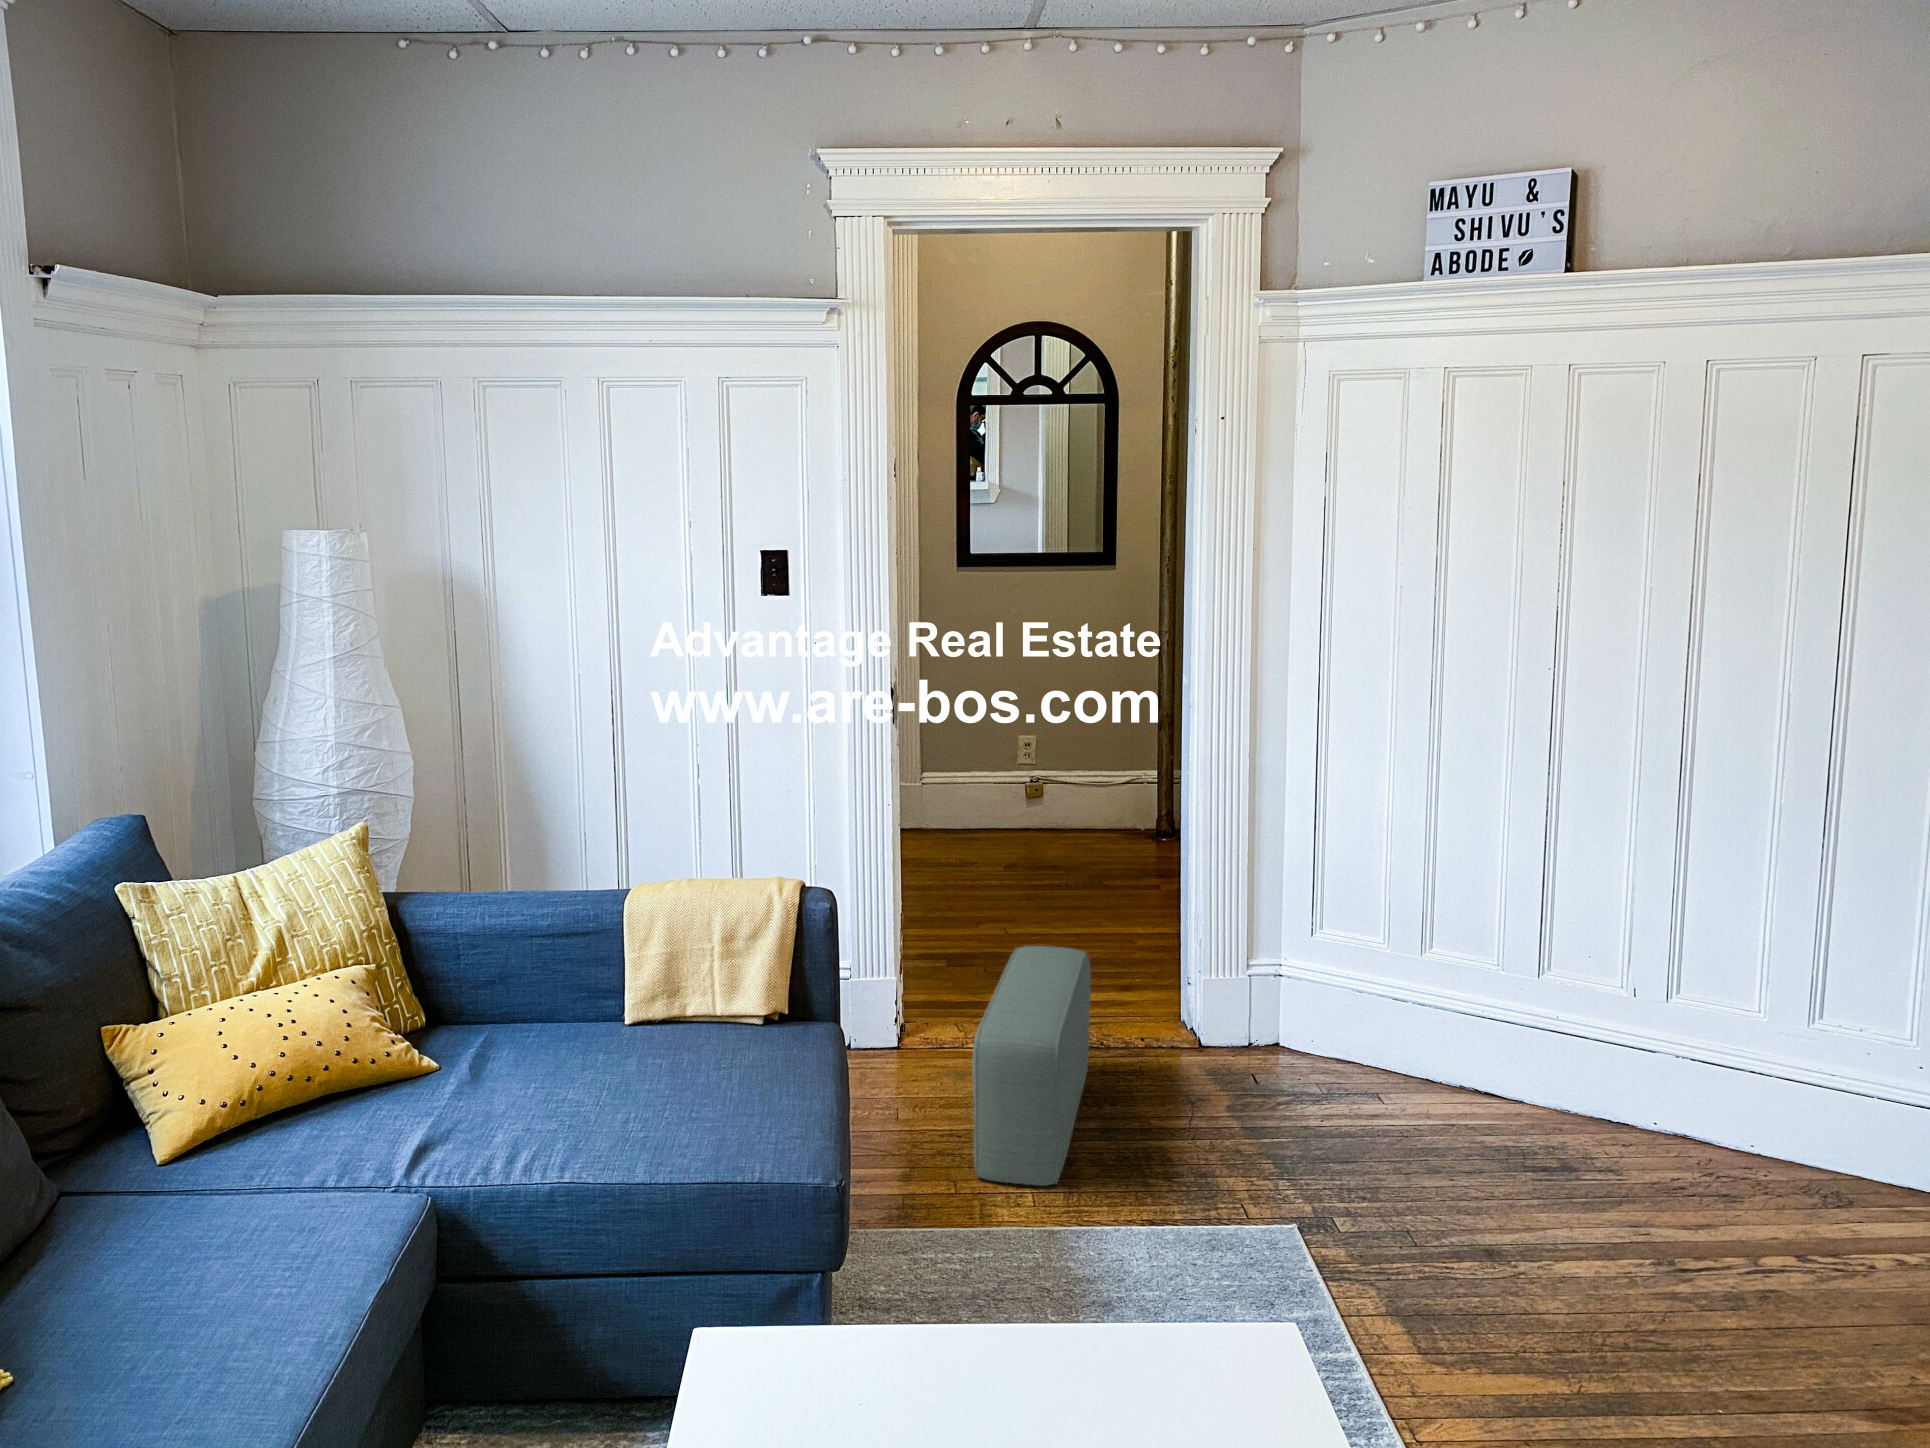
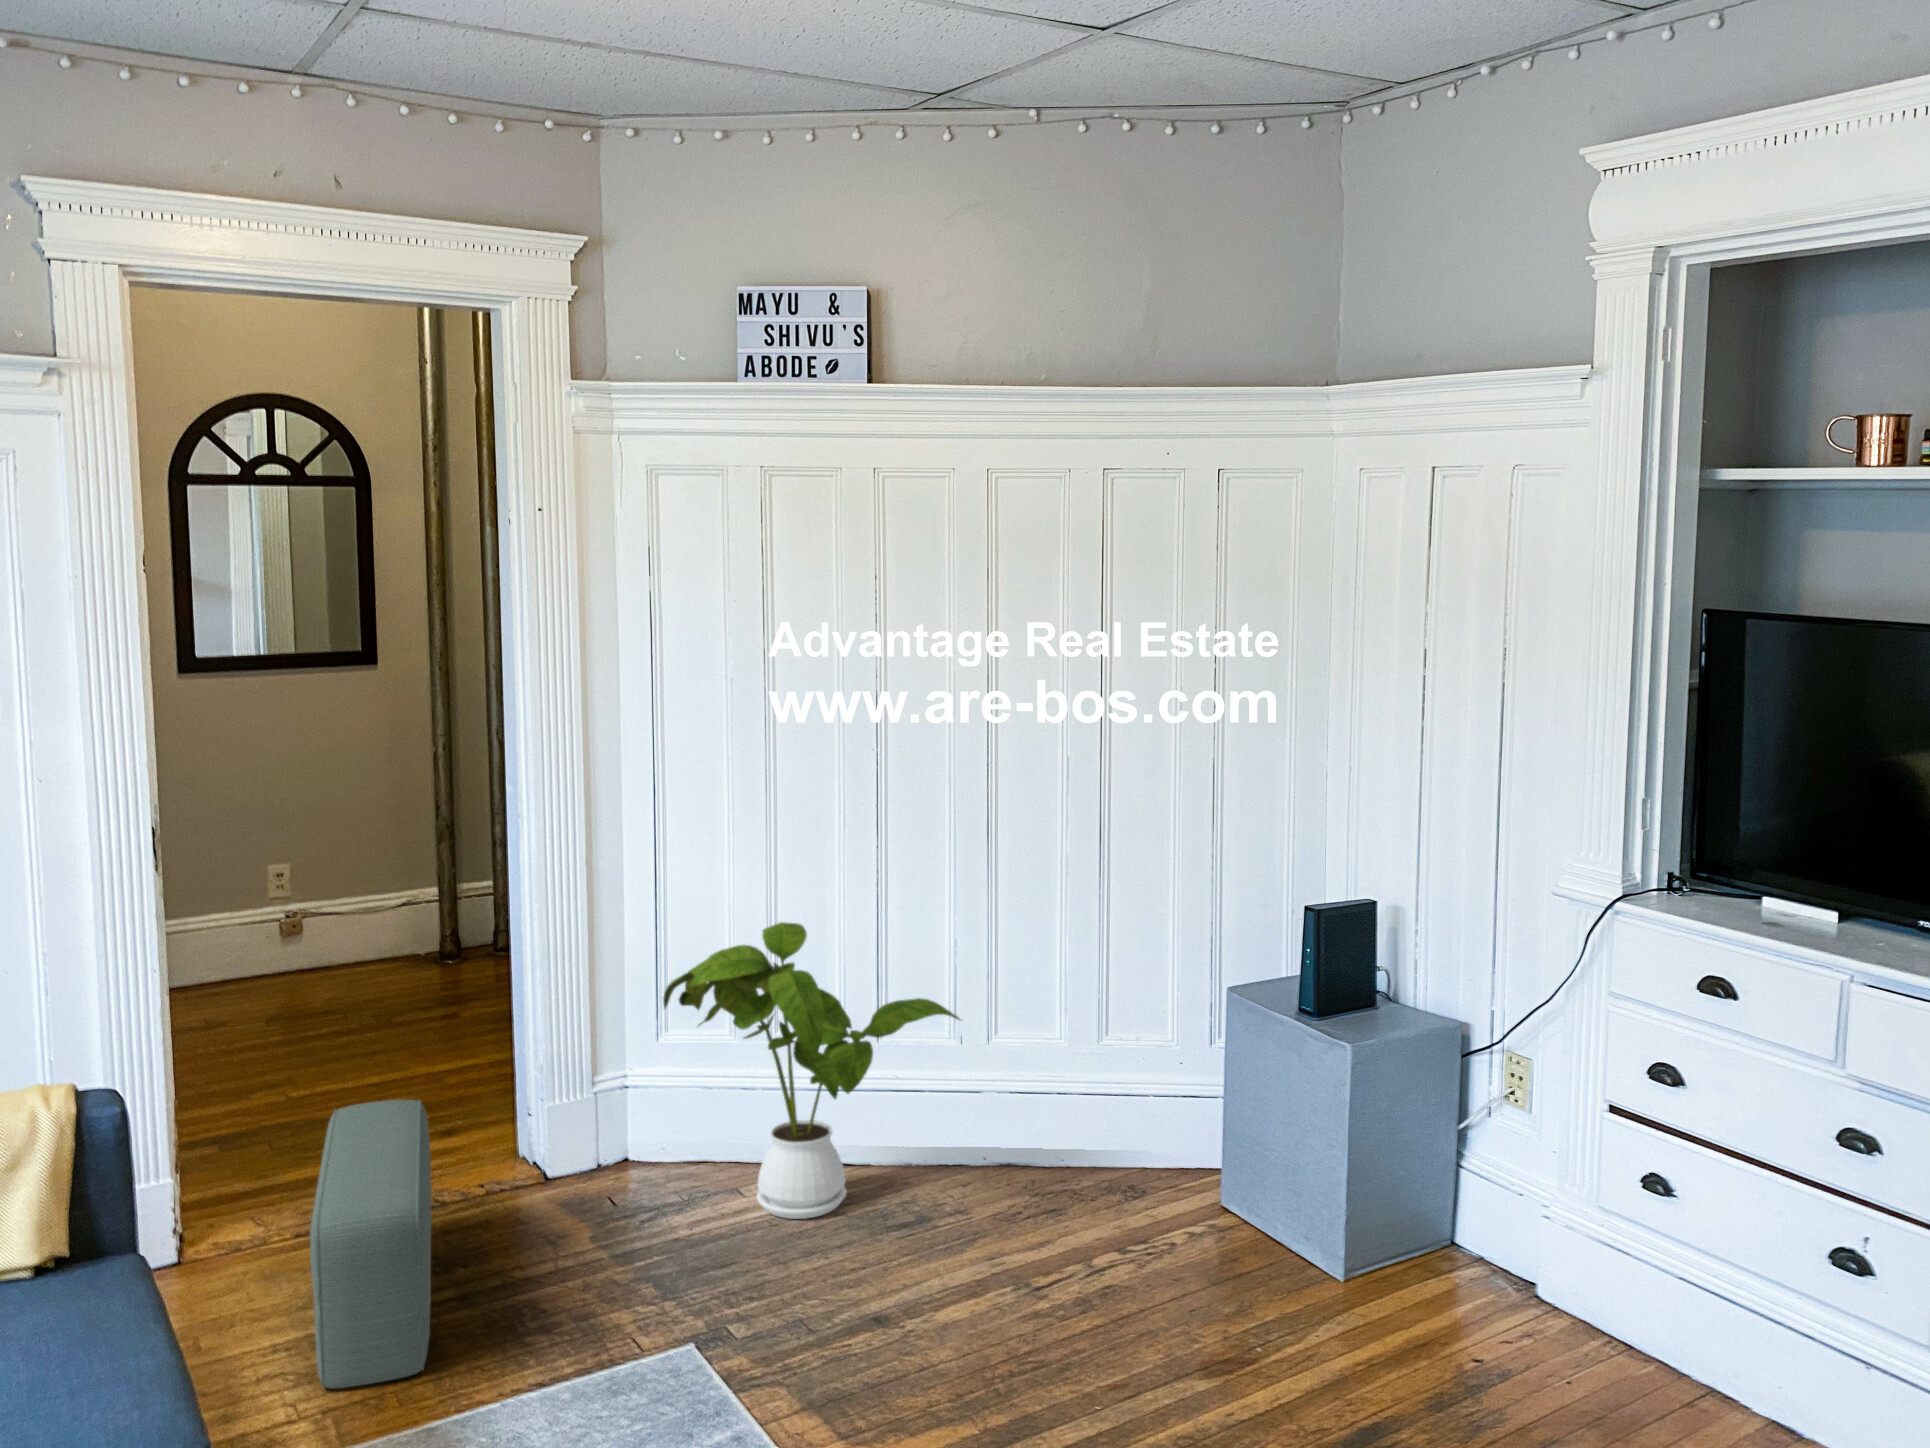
house plant: none [1309,835,1631,1136] -> present [663,922,960,1219]

